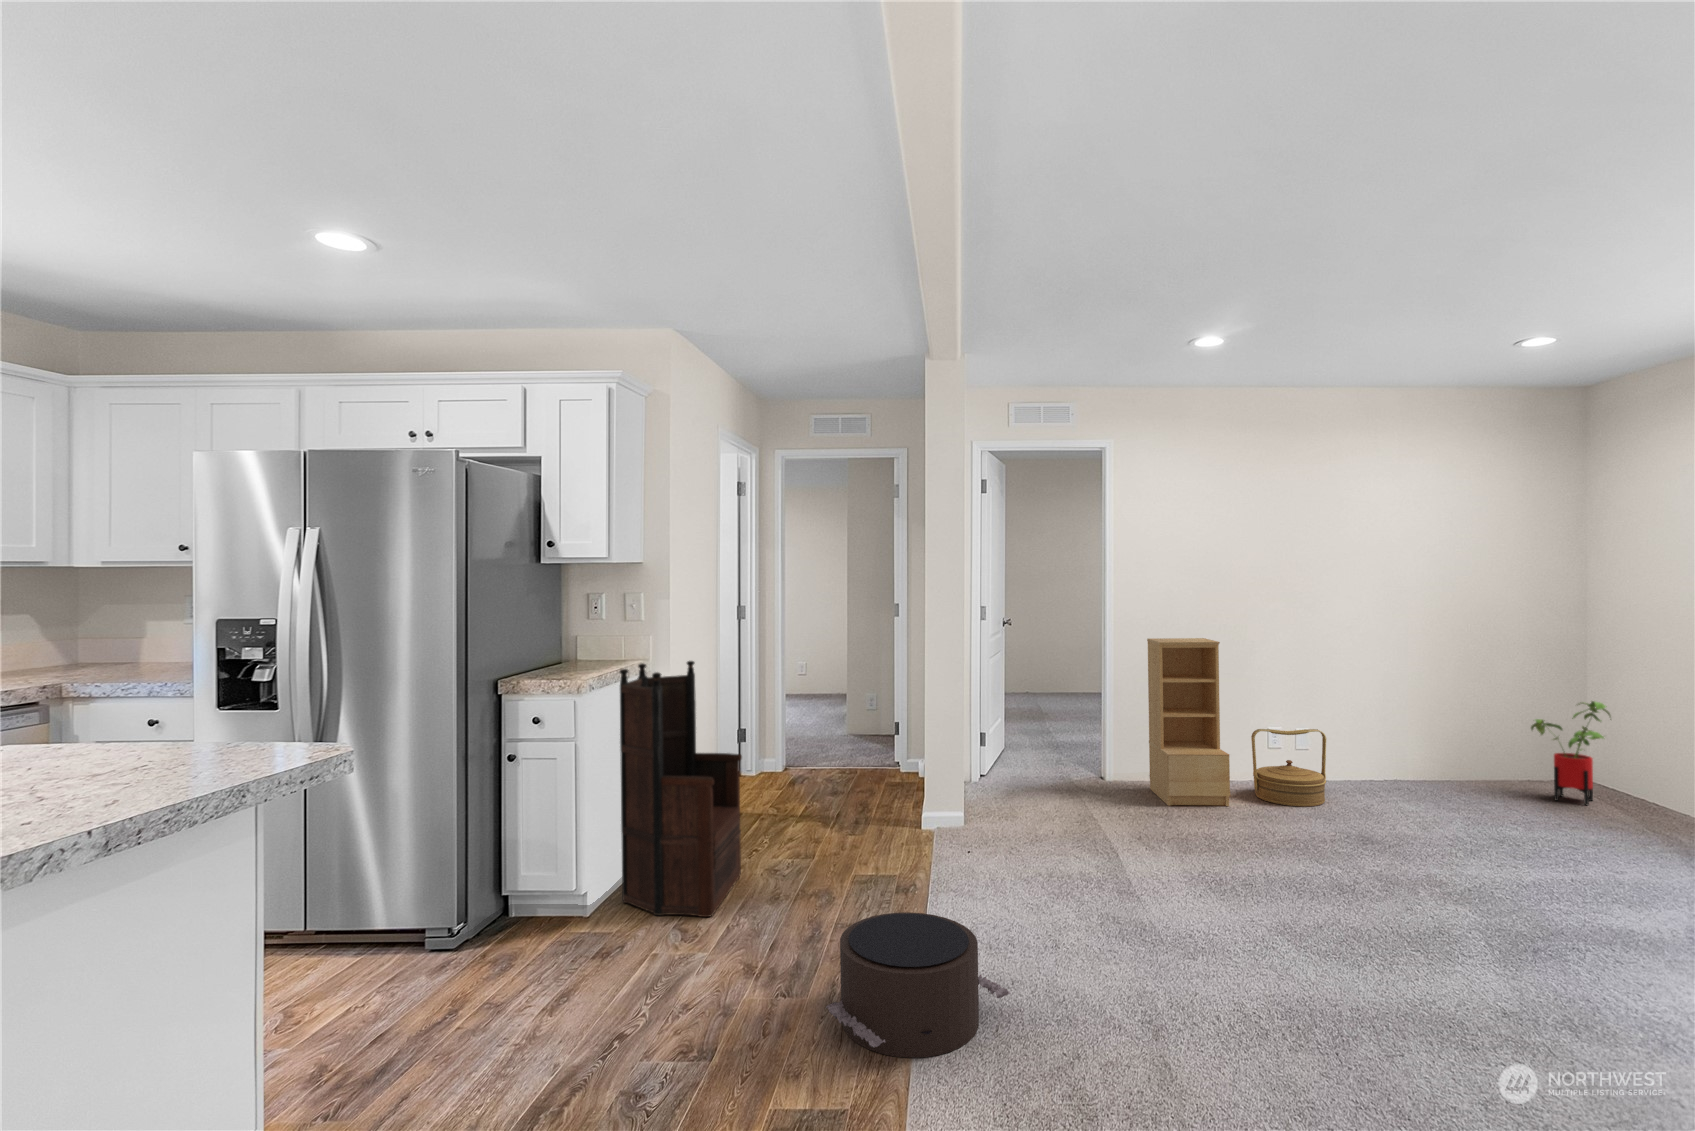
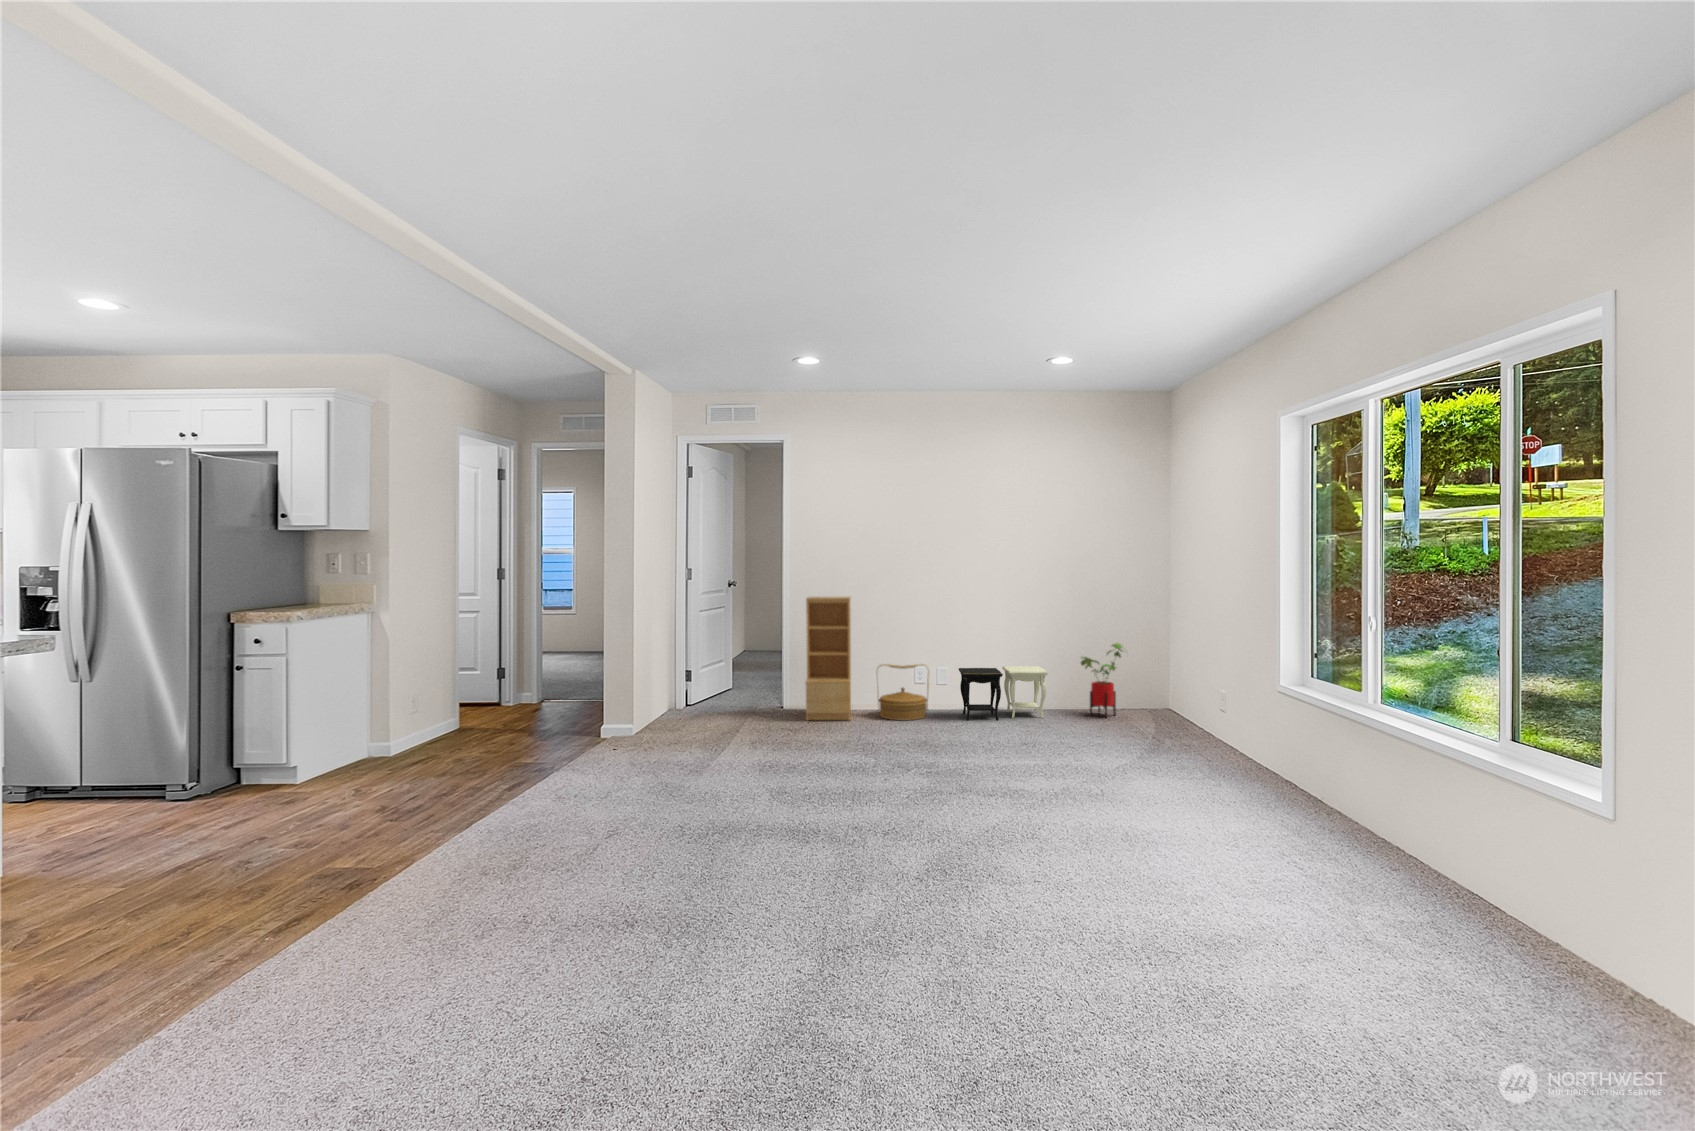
armchair: present [620,661,742,917] -> none [329,604,435,781]
side table: none [1360,731,1502,808] -> present [959,666,1048,720]
pouf: present [826,912,1010,1058] -> none [405,762,533,838]

